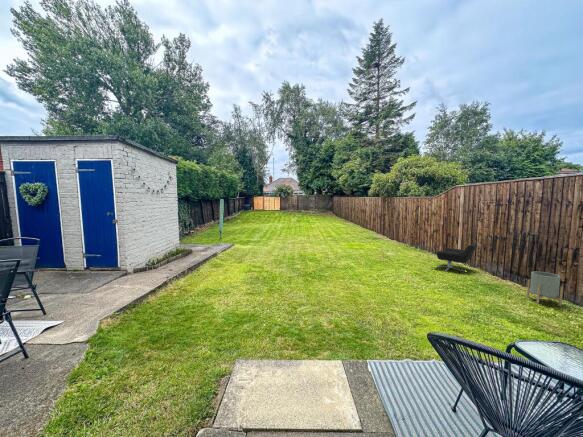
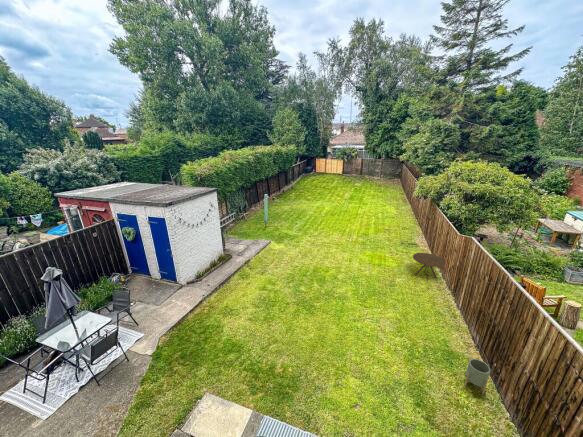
round table: none [395,229,428,253] -> present [413,253,445,281]
lounge chair: present [436,243,477,271] -> none [423,295,466,324]

